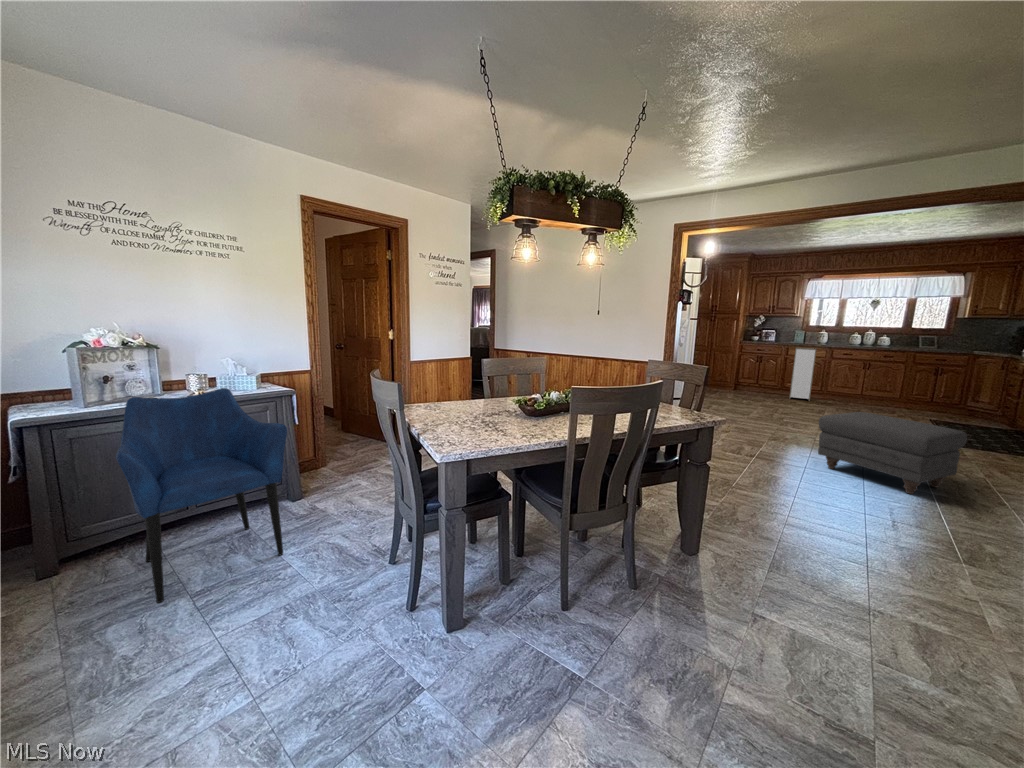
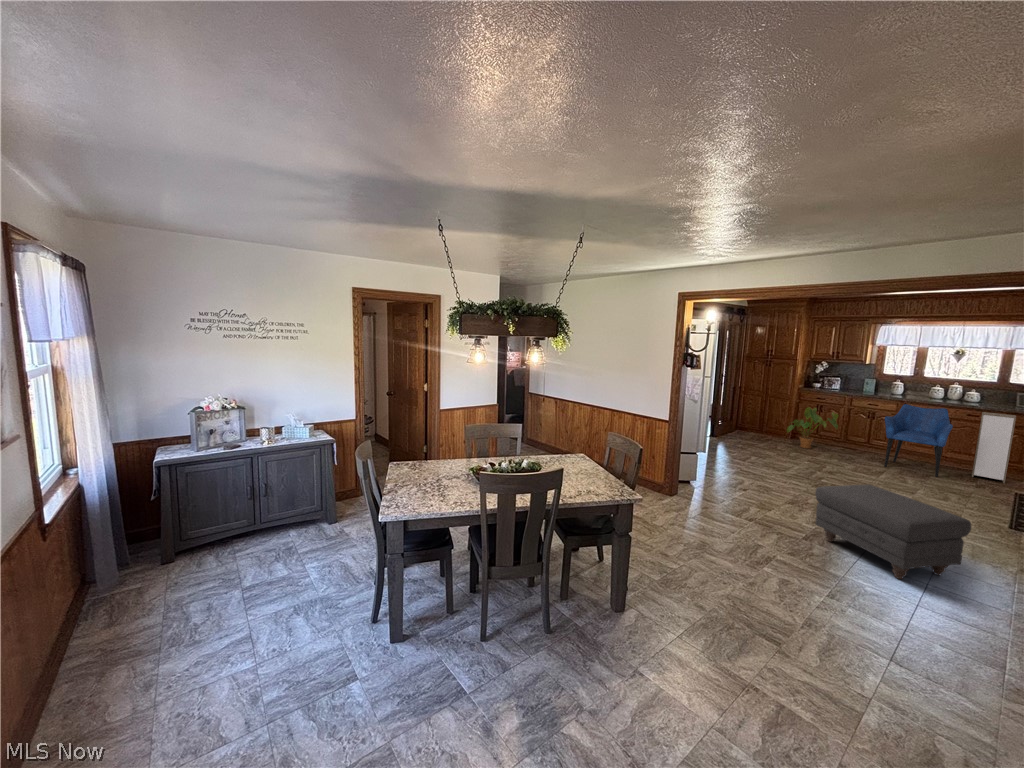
storage cabinet: present [789,348,817,401] -> present [972,412,1016,483]
house plant: none [734,359,781,397] -> present [787,407,838,449]
armchair: present [116,388,287,603] -> present [884,404,953,477]

